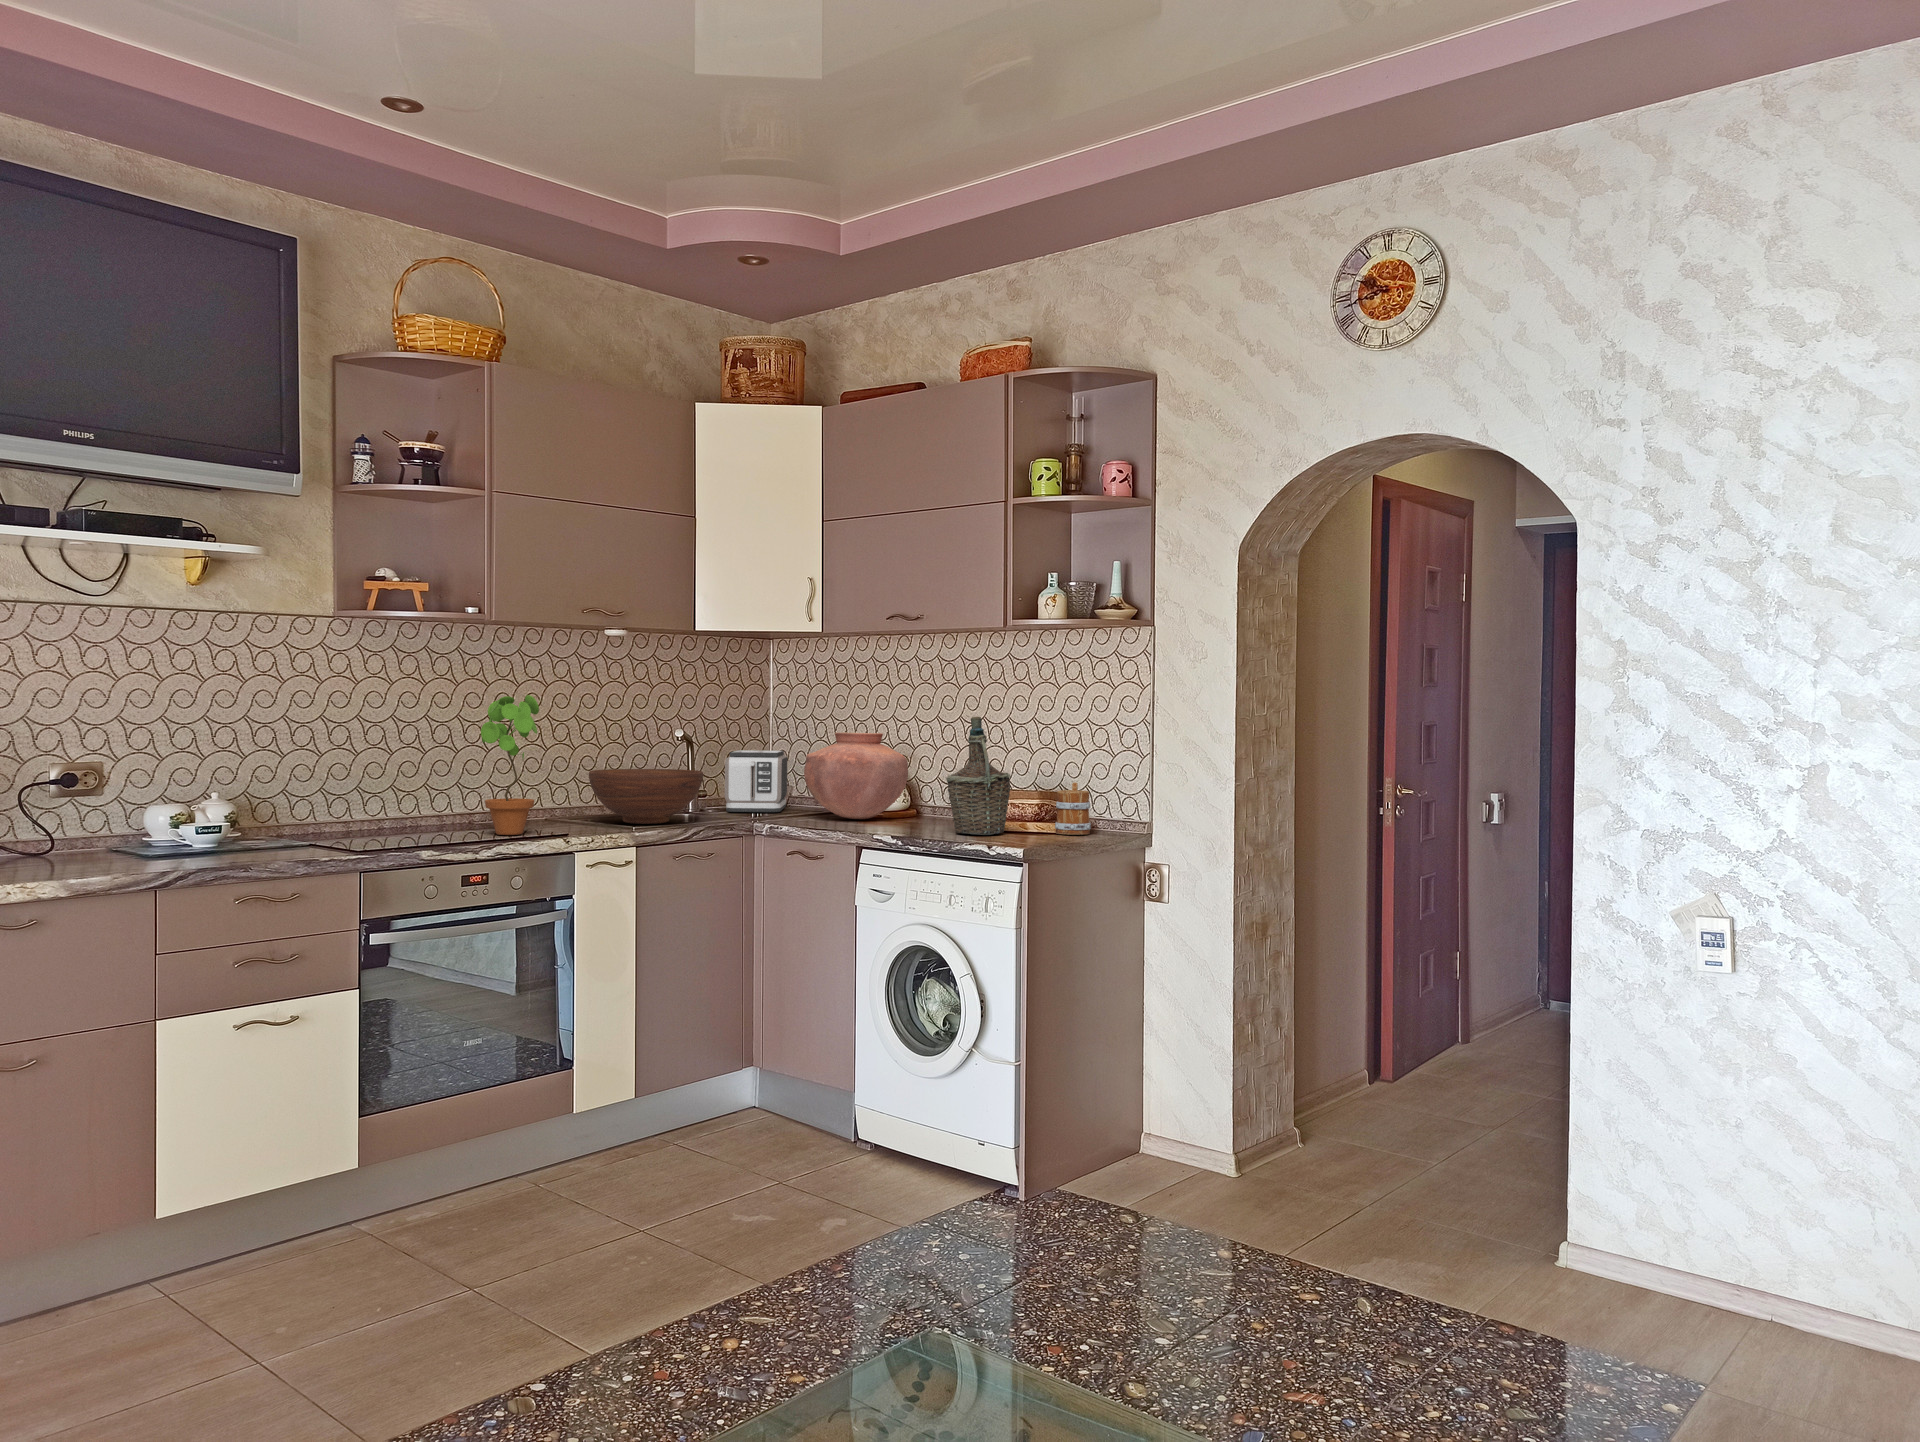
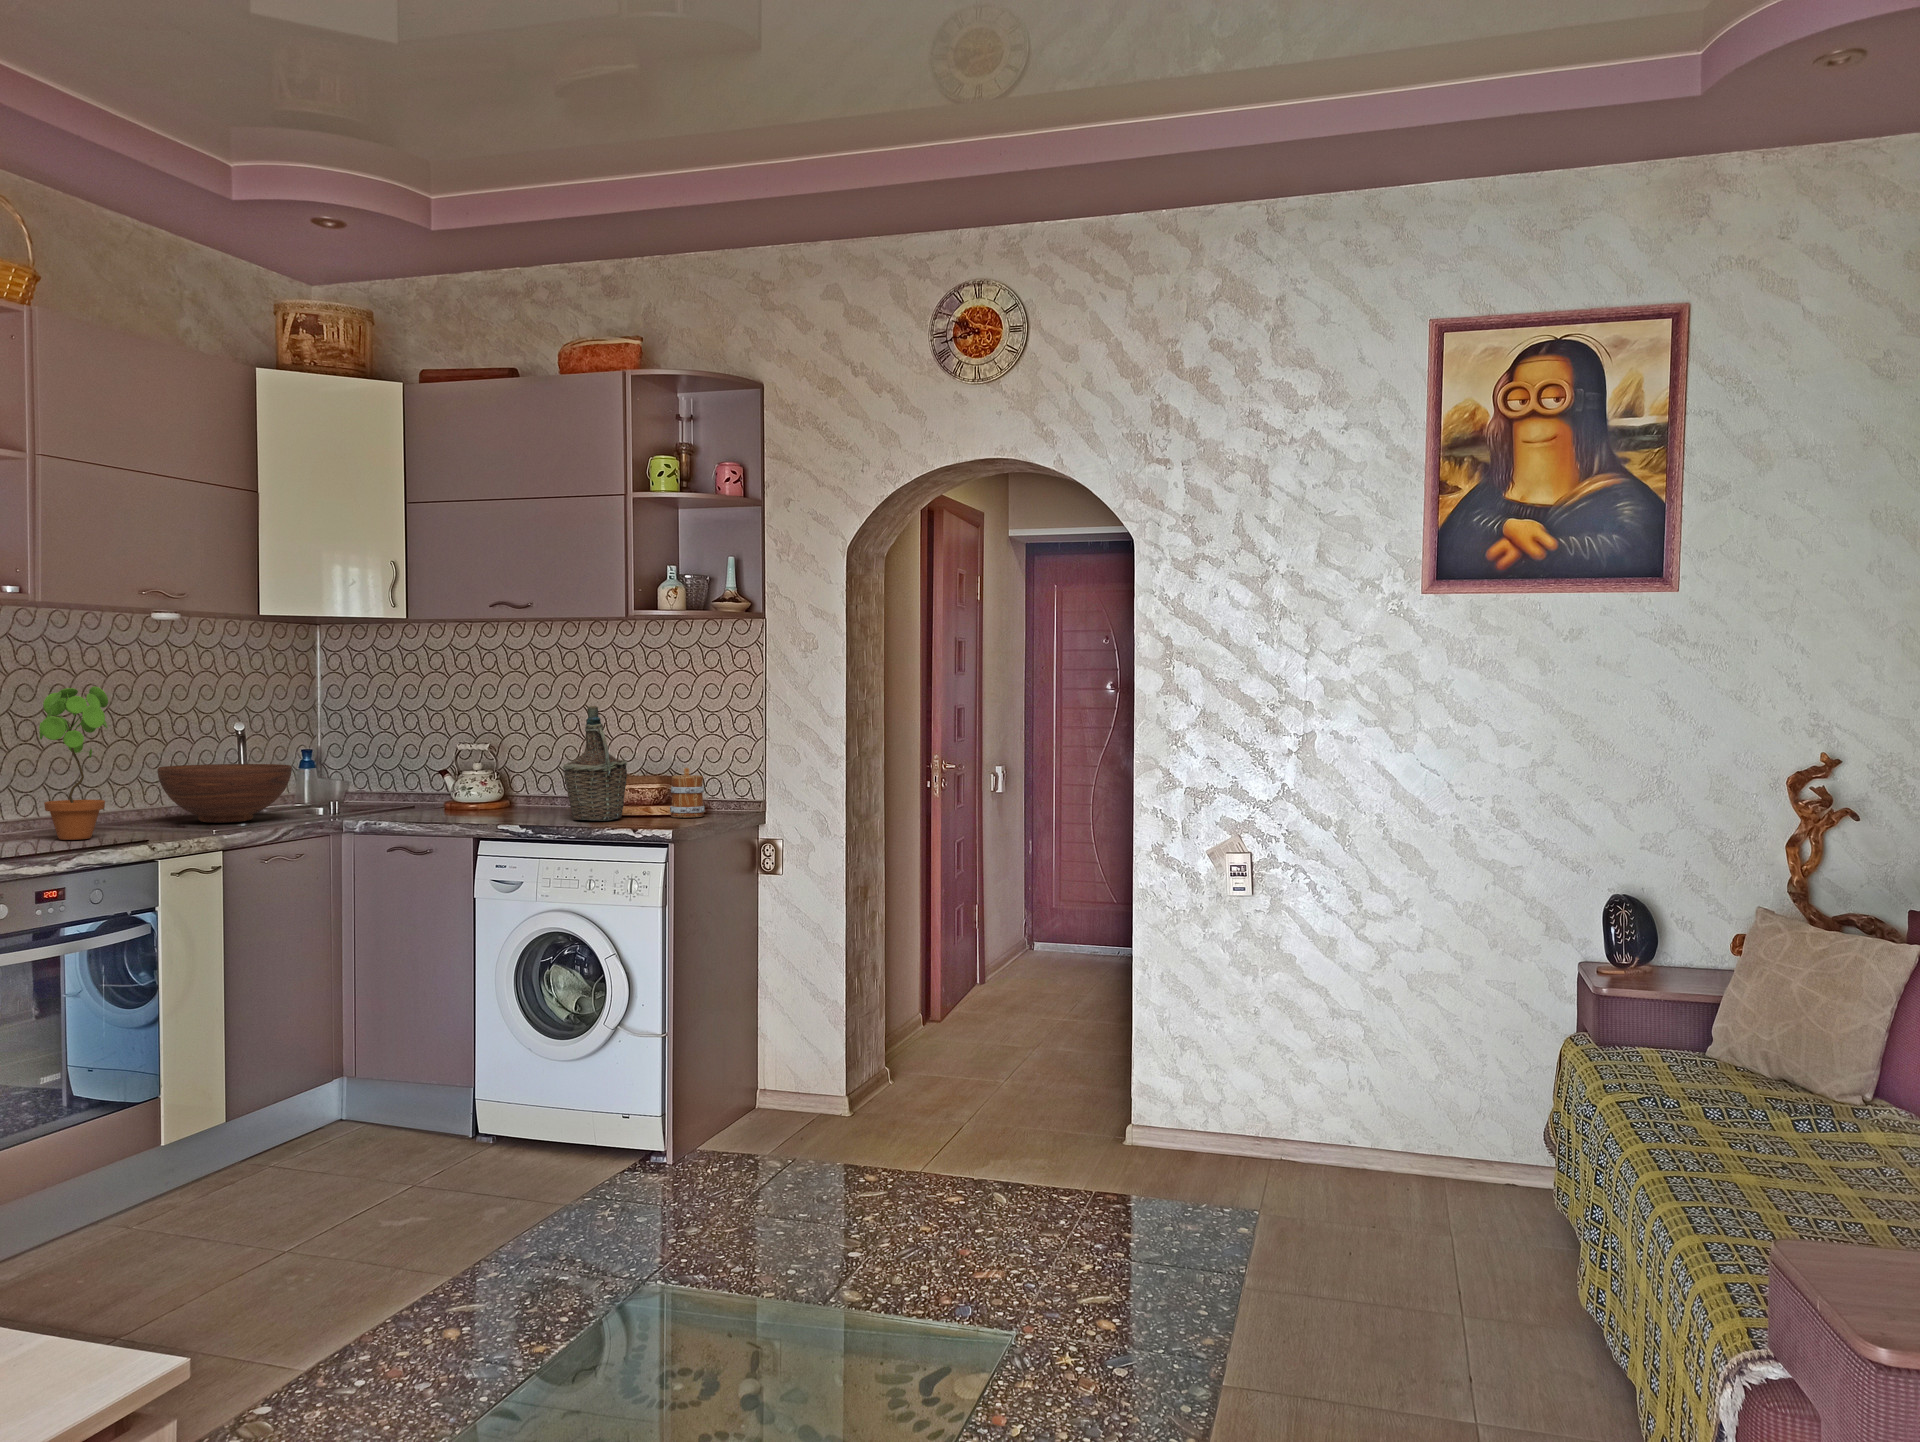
vase: present [804,732,908,819] -> none [400,723,511,810]
toaster: present [725,750,787,812] -> none [304,742,369,807]

